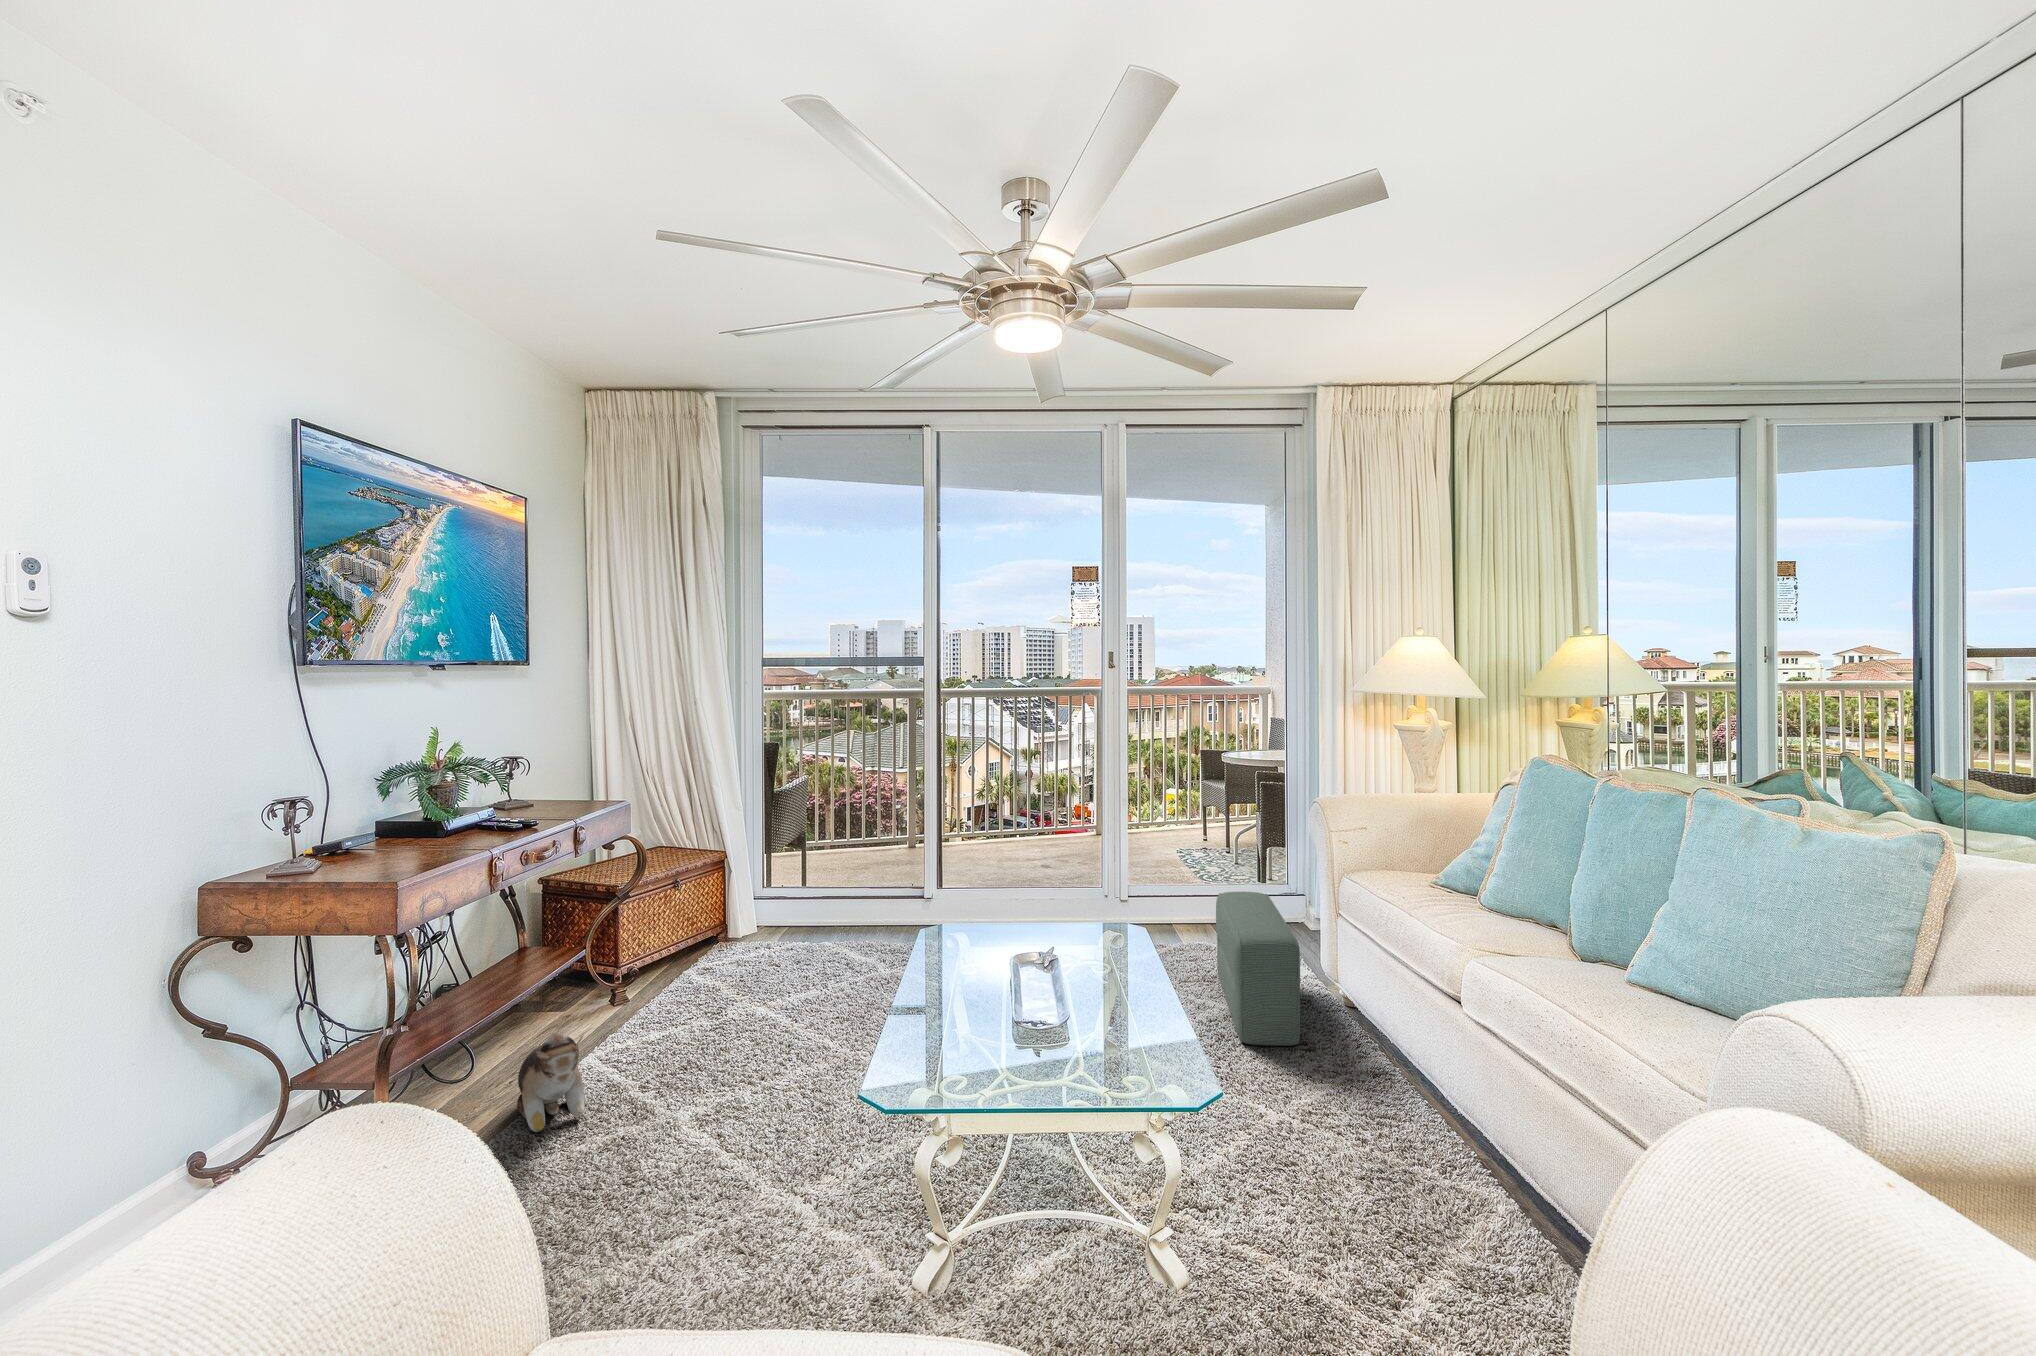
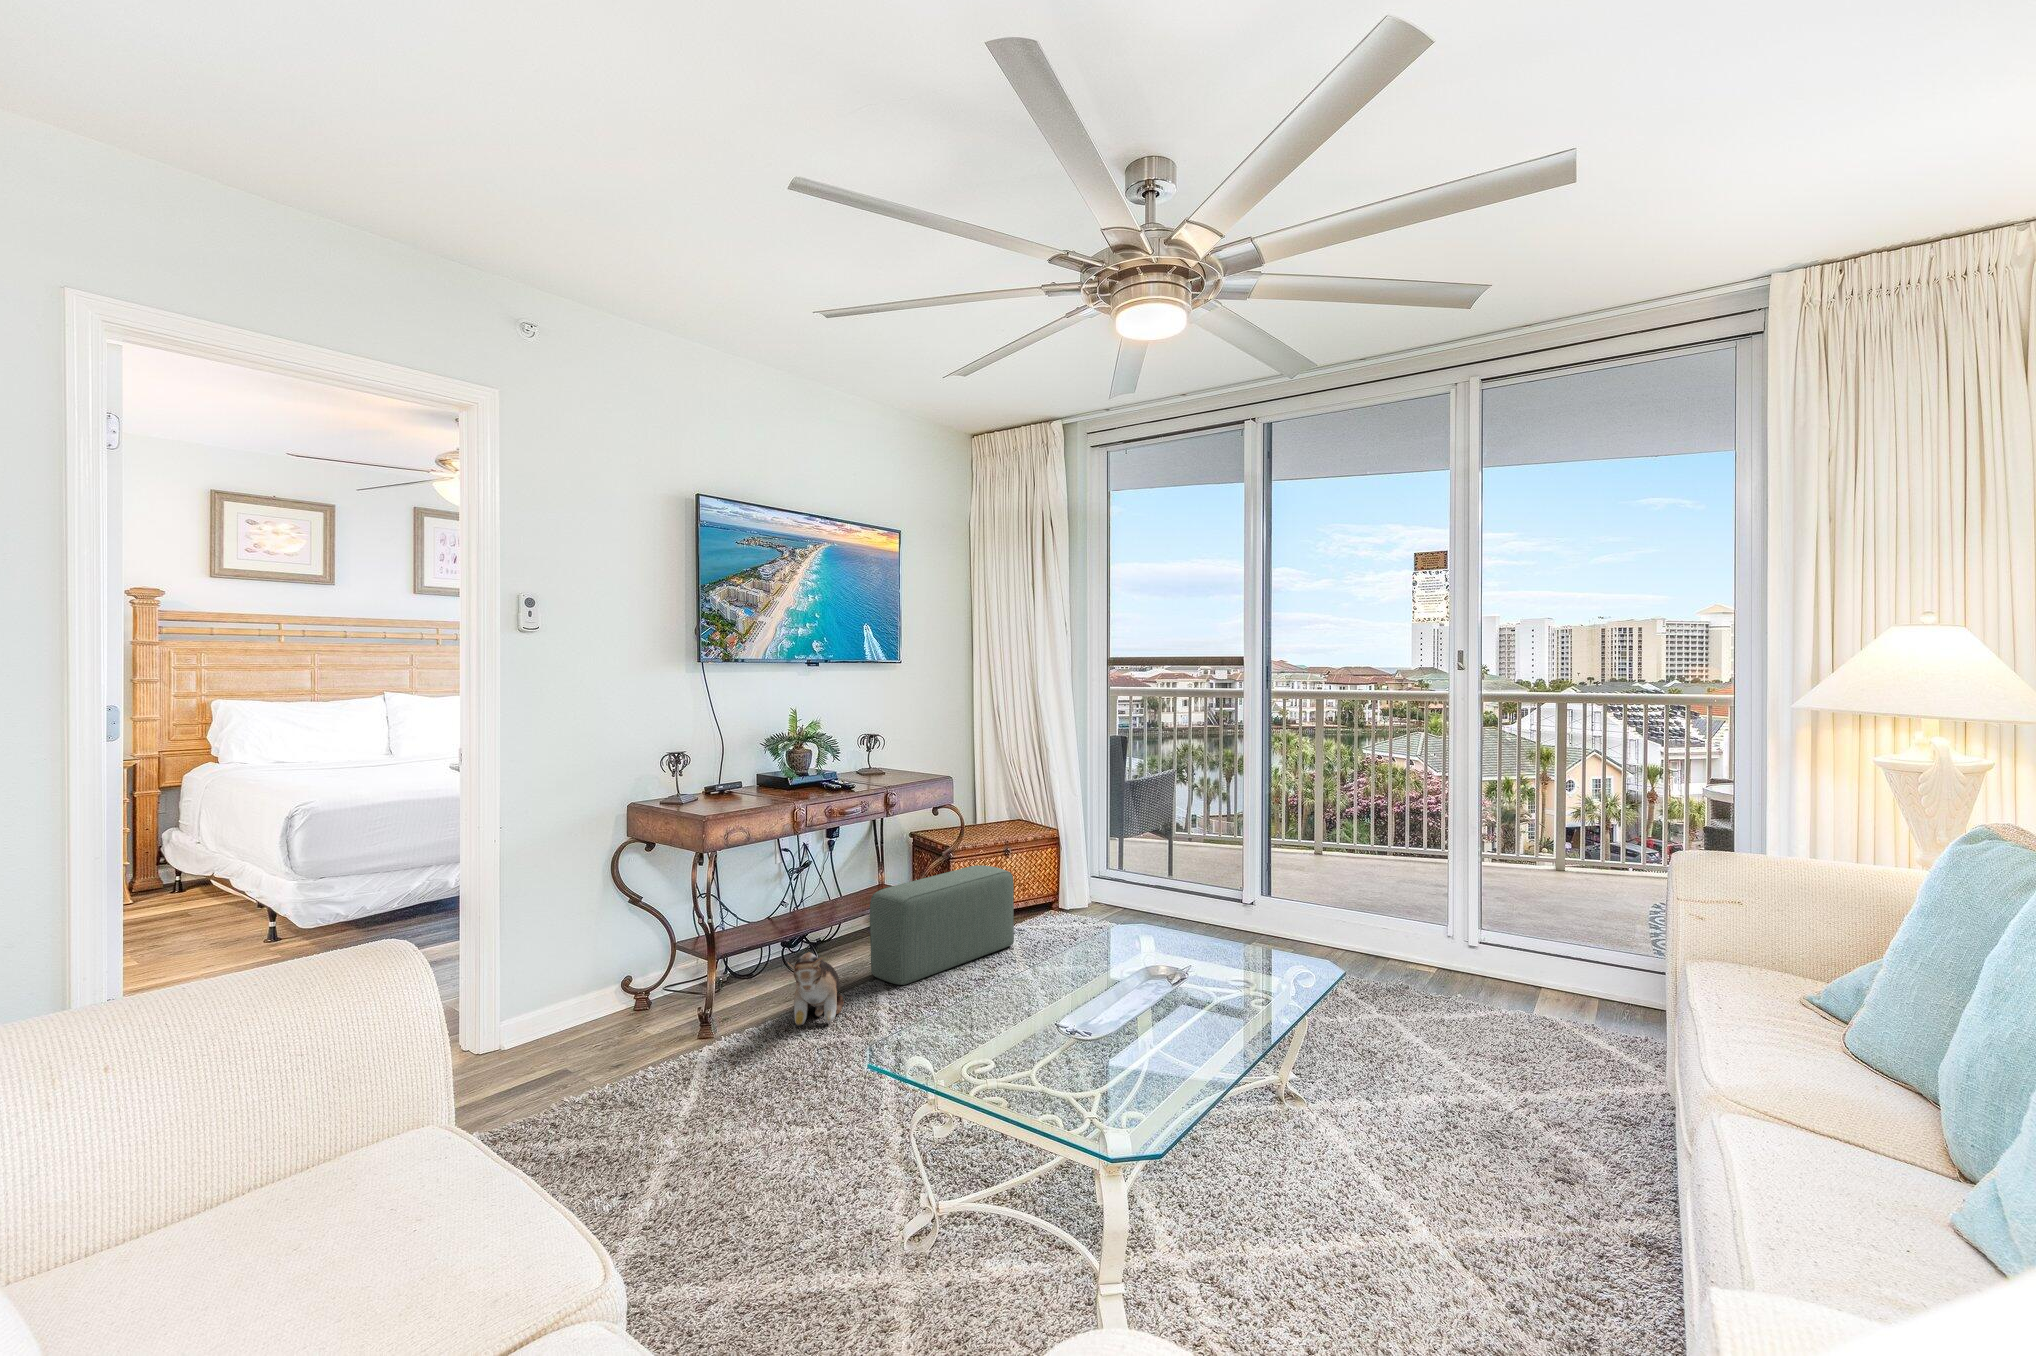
pouf: present [1216,892,1300,1046] -> present [870,865,1014,985]

